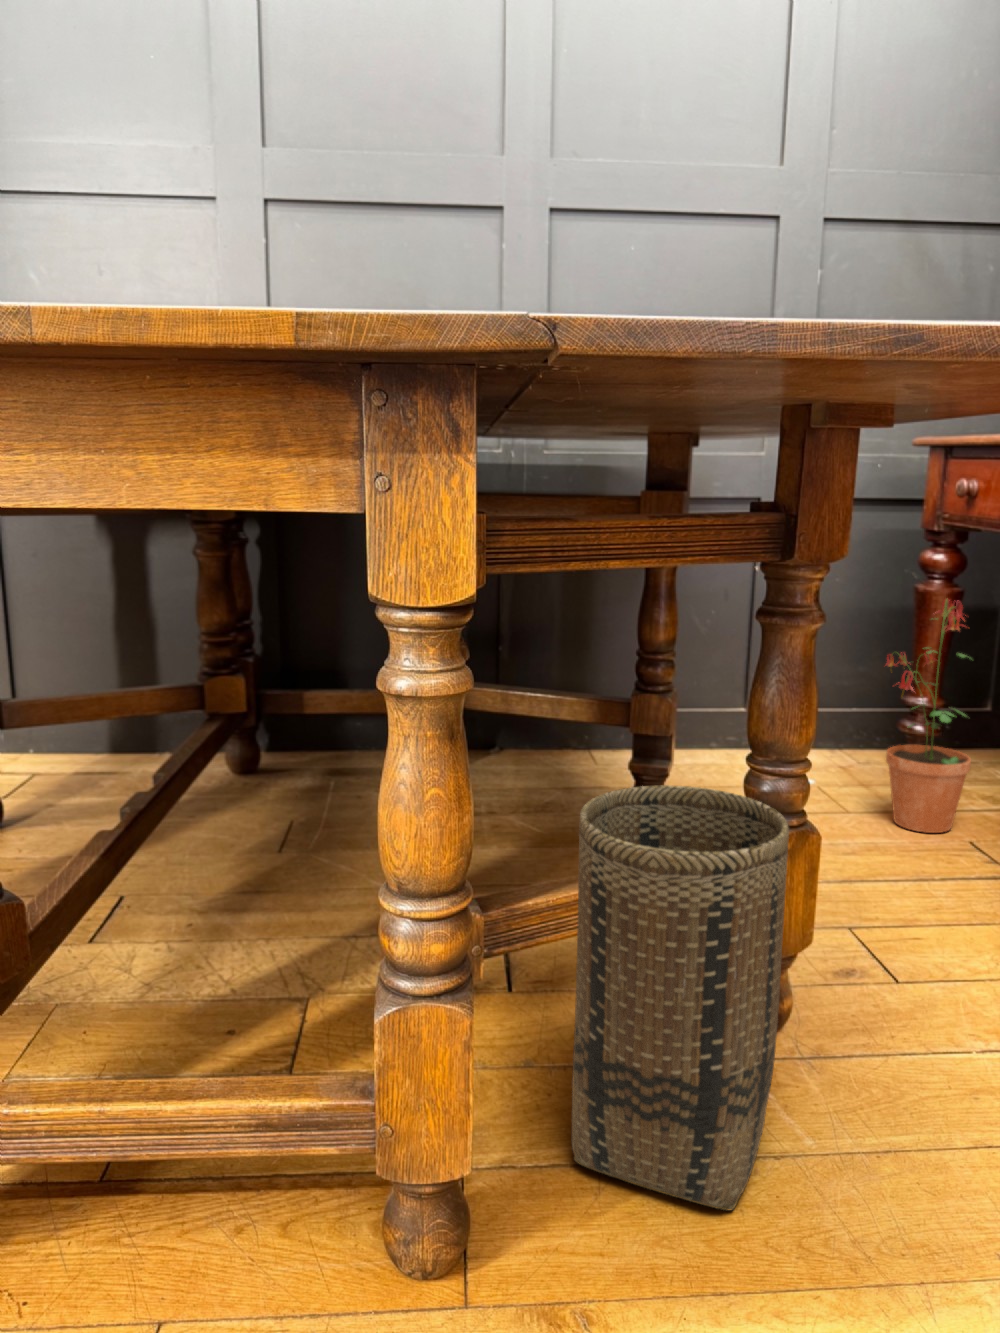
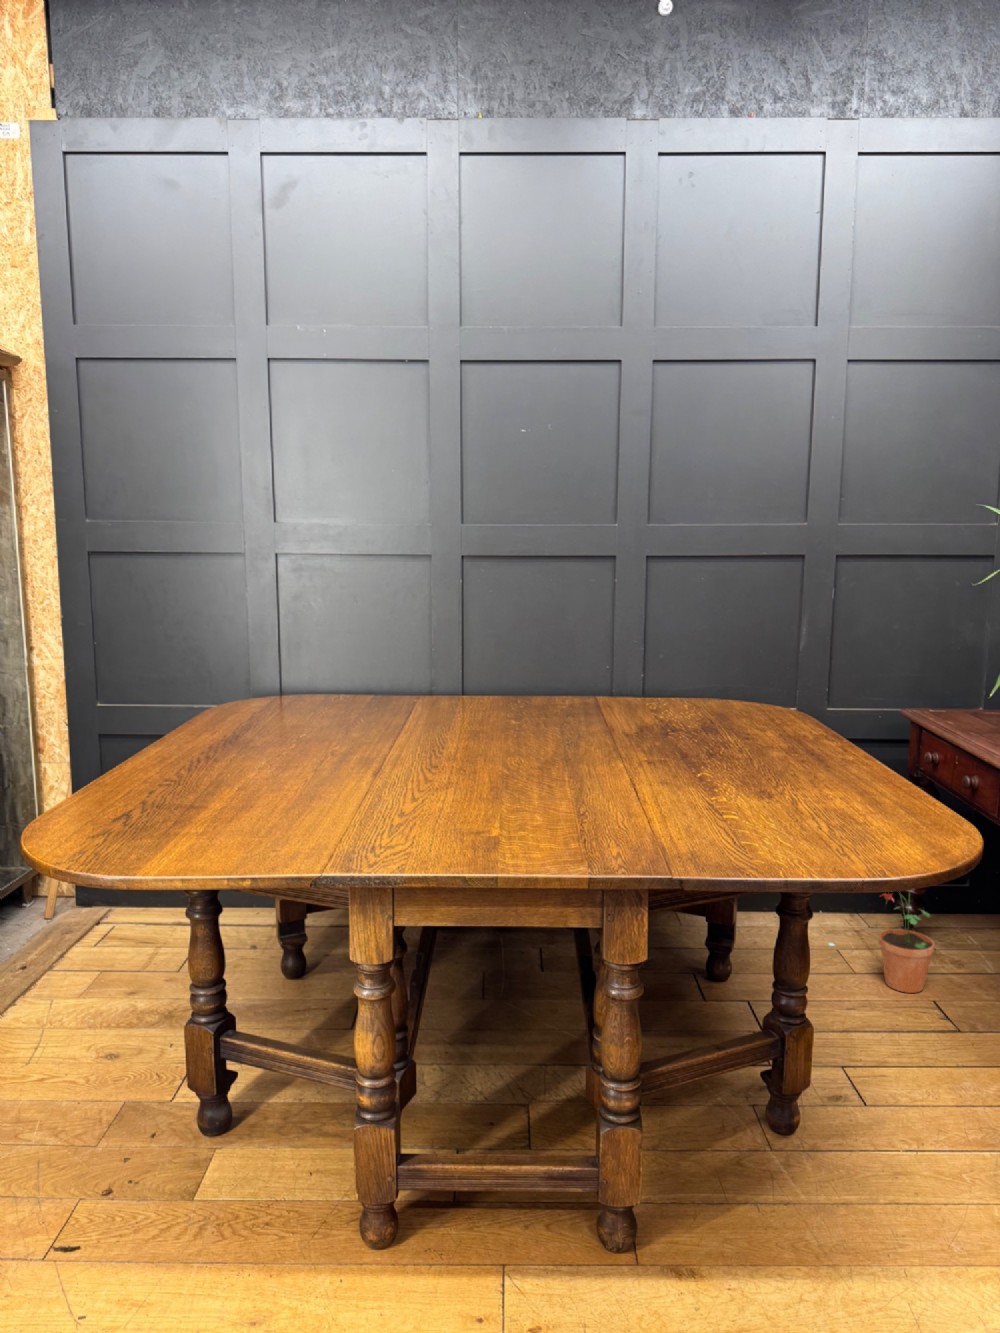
basket: present [572,785,789,1210] -> none [683,1010,786,1228]

